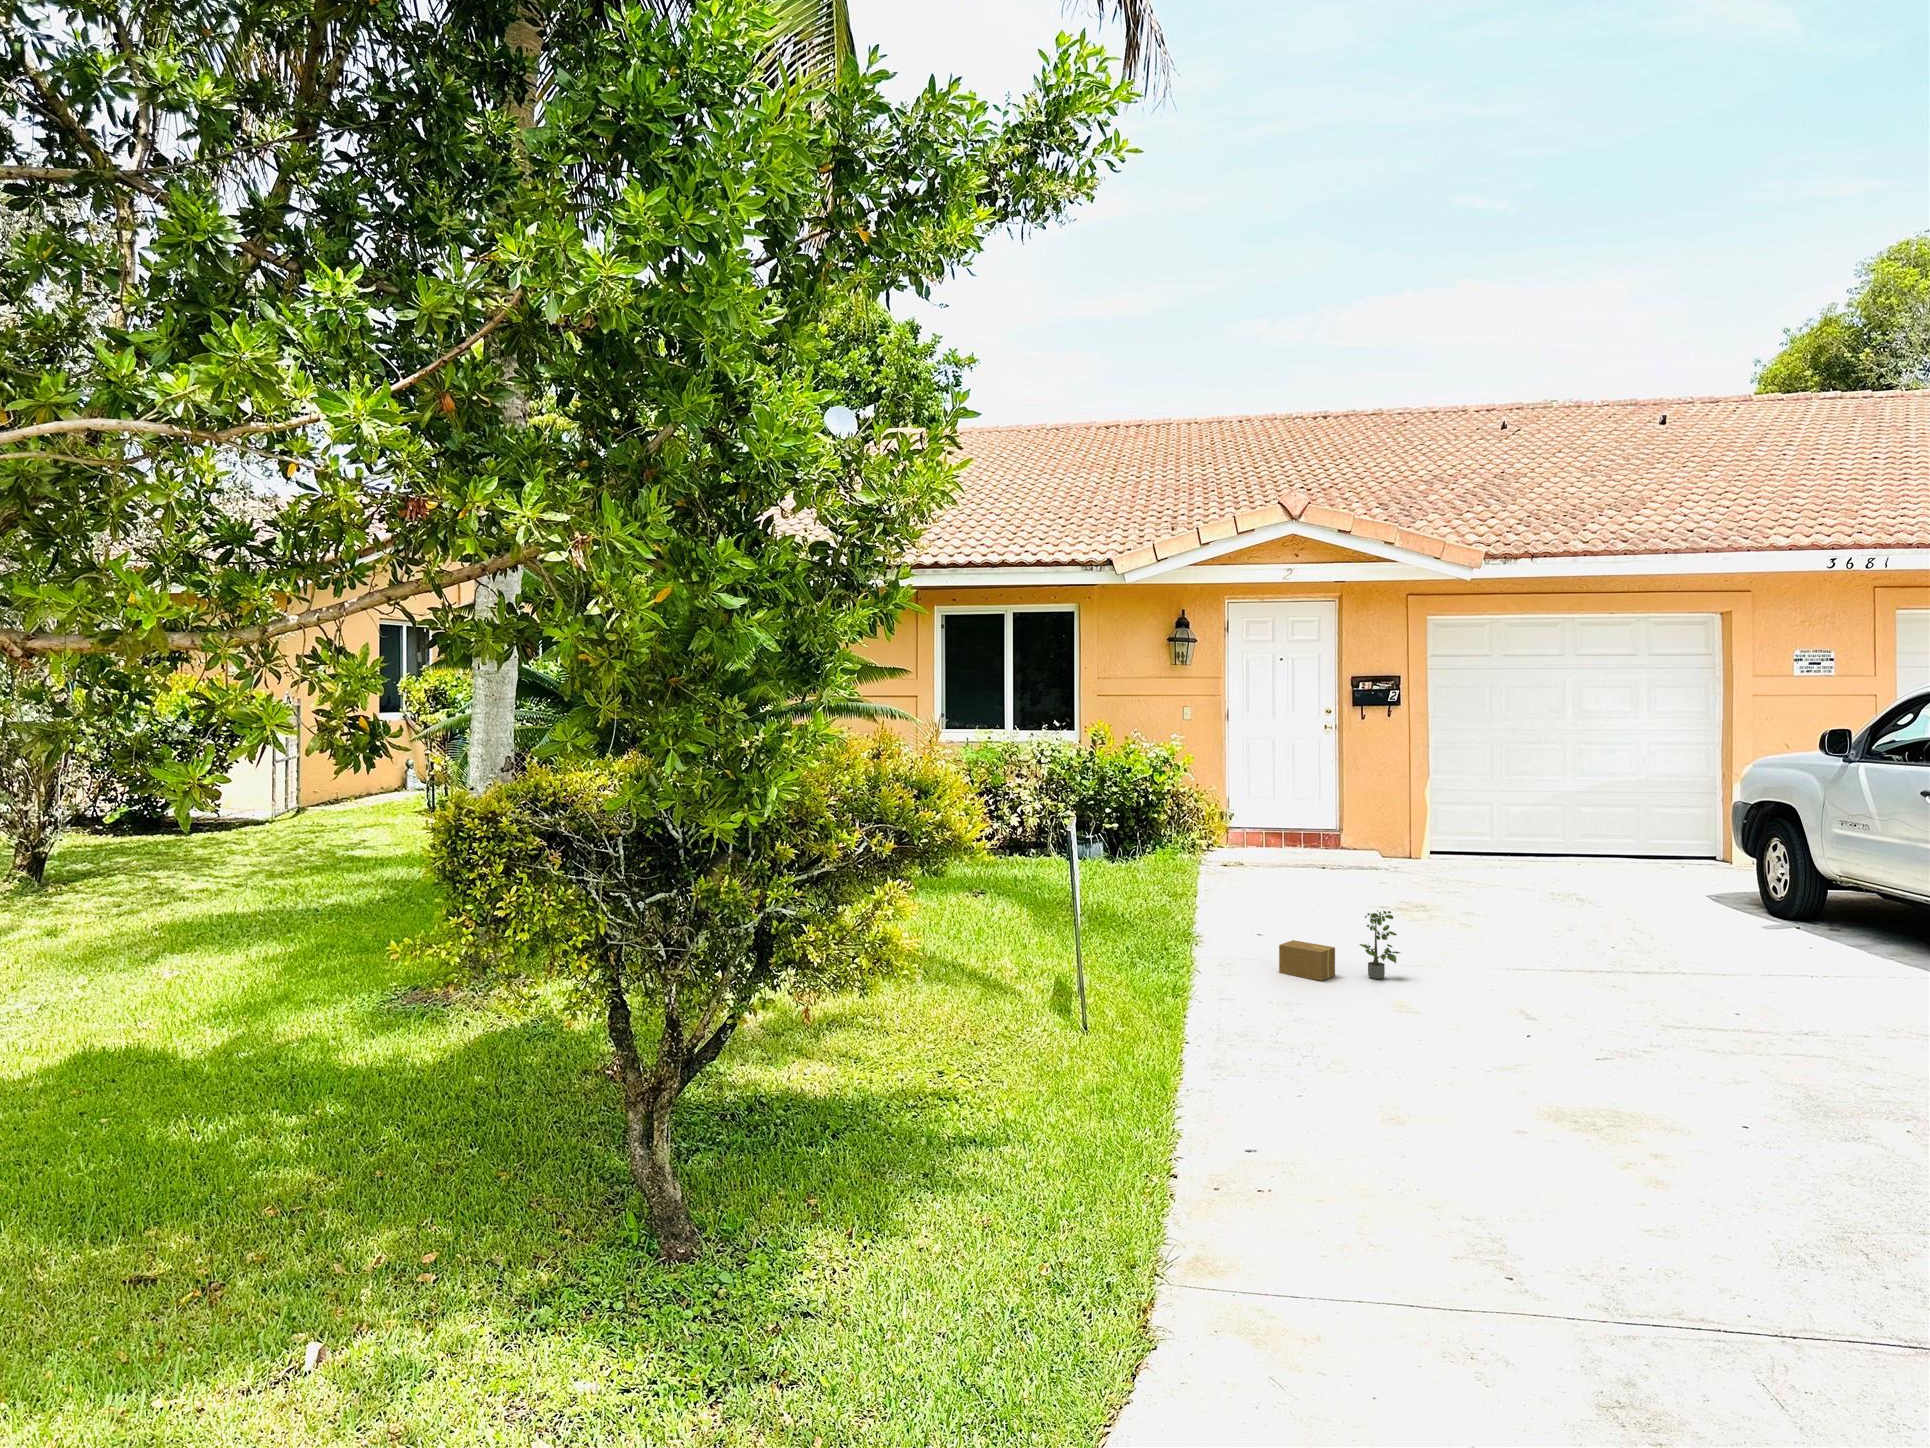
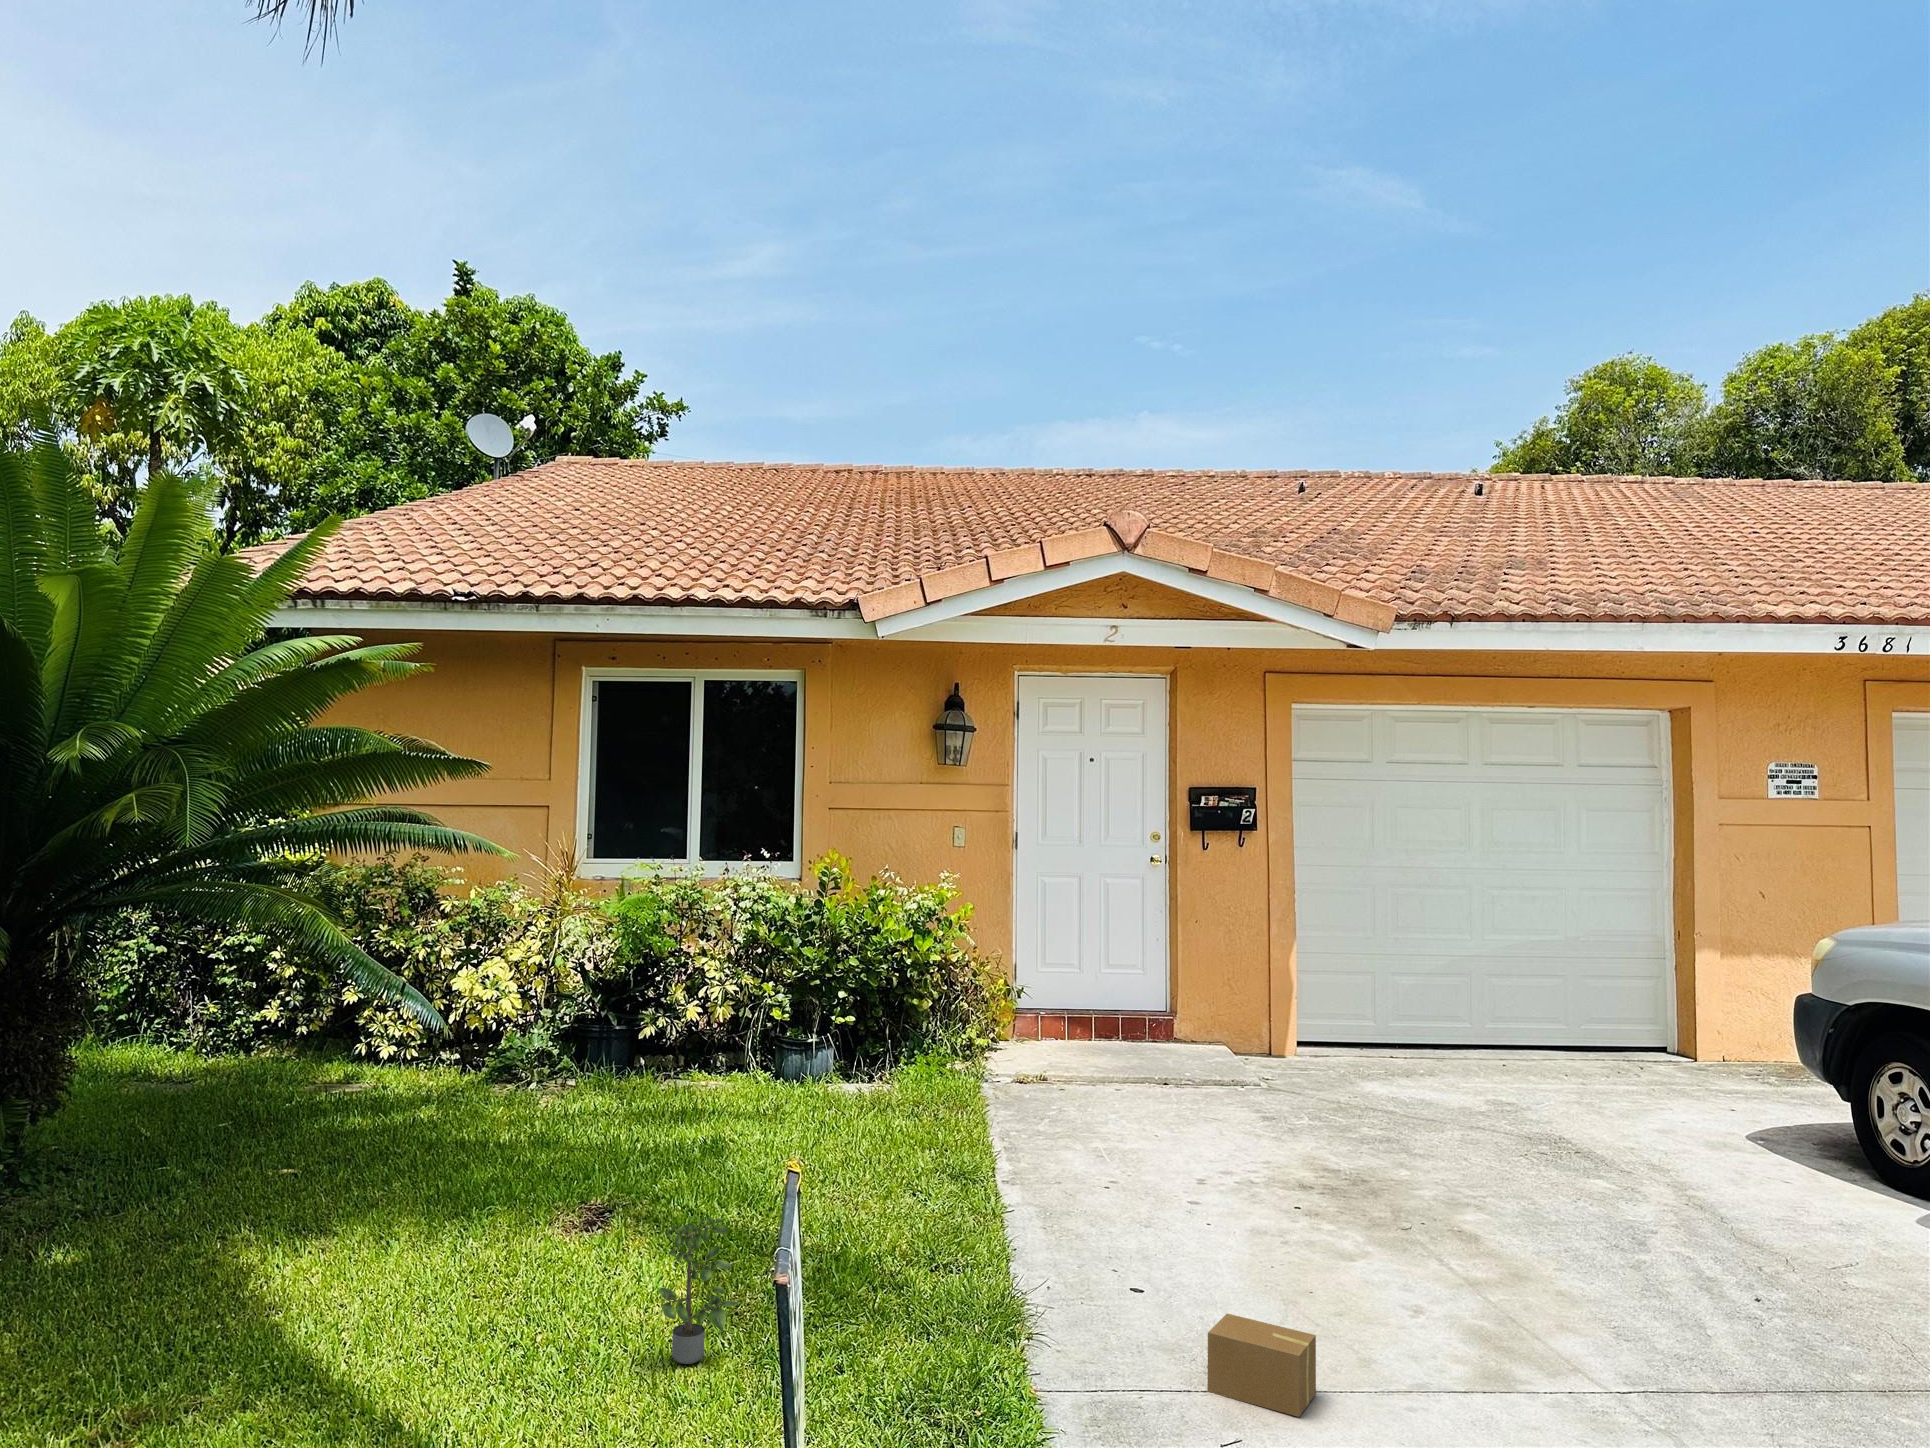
potted plant: present [1360,910,1400,979] -> present [659,1217,740,1364]

